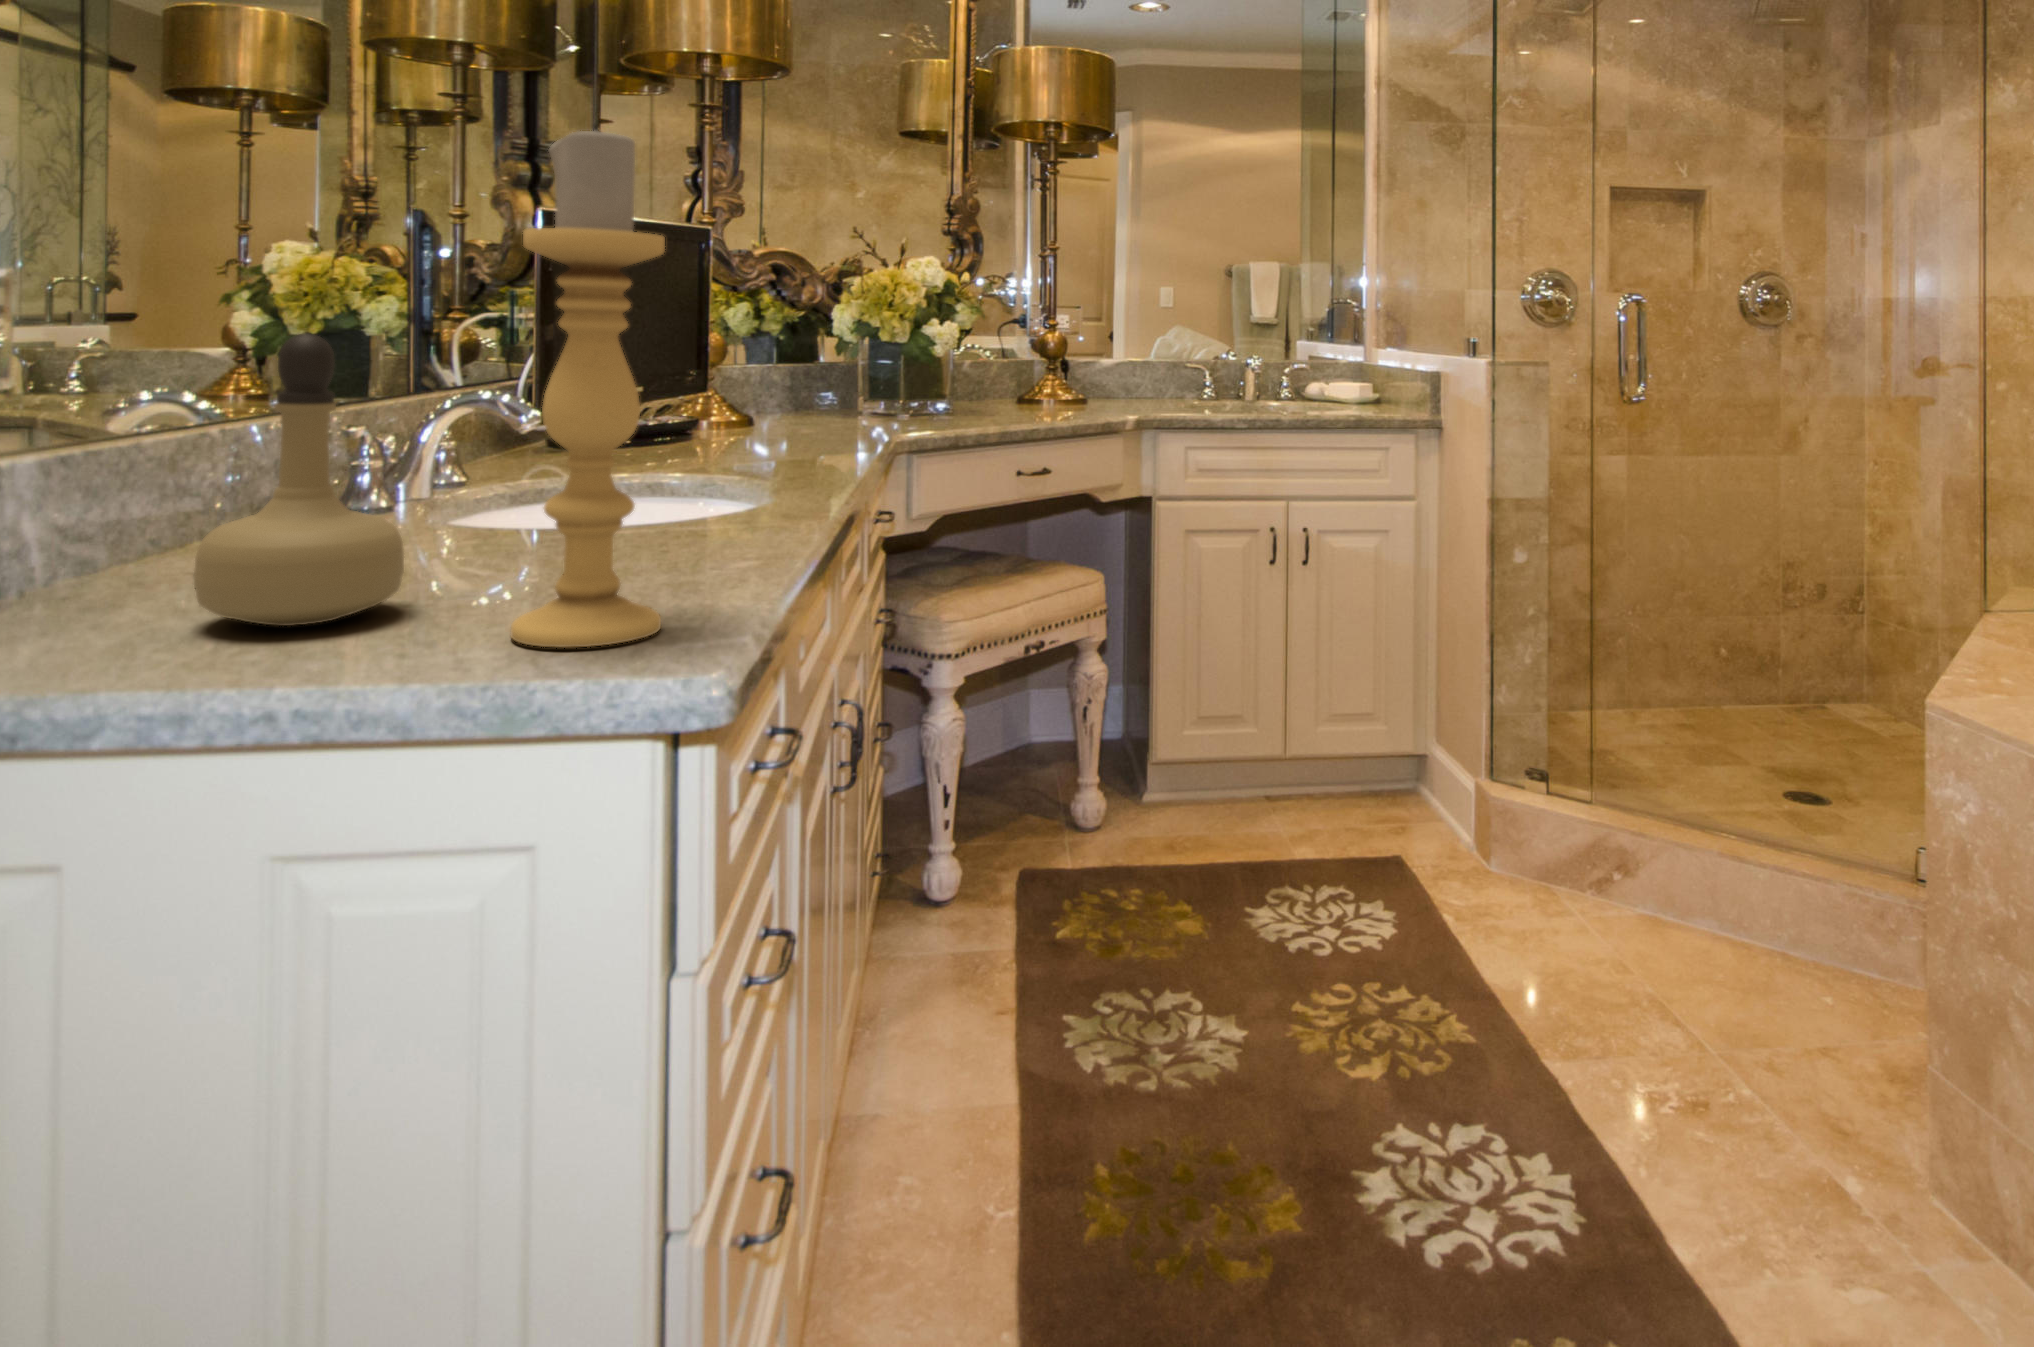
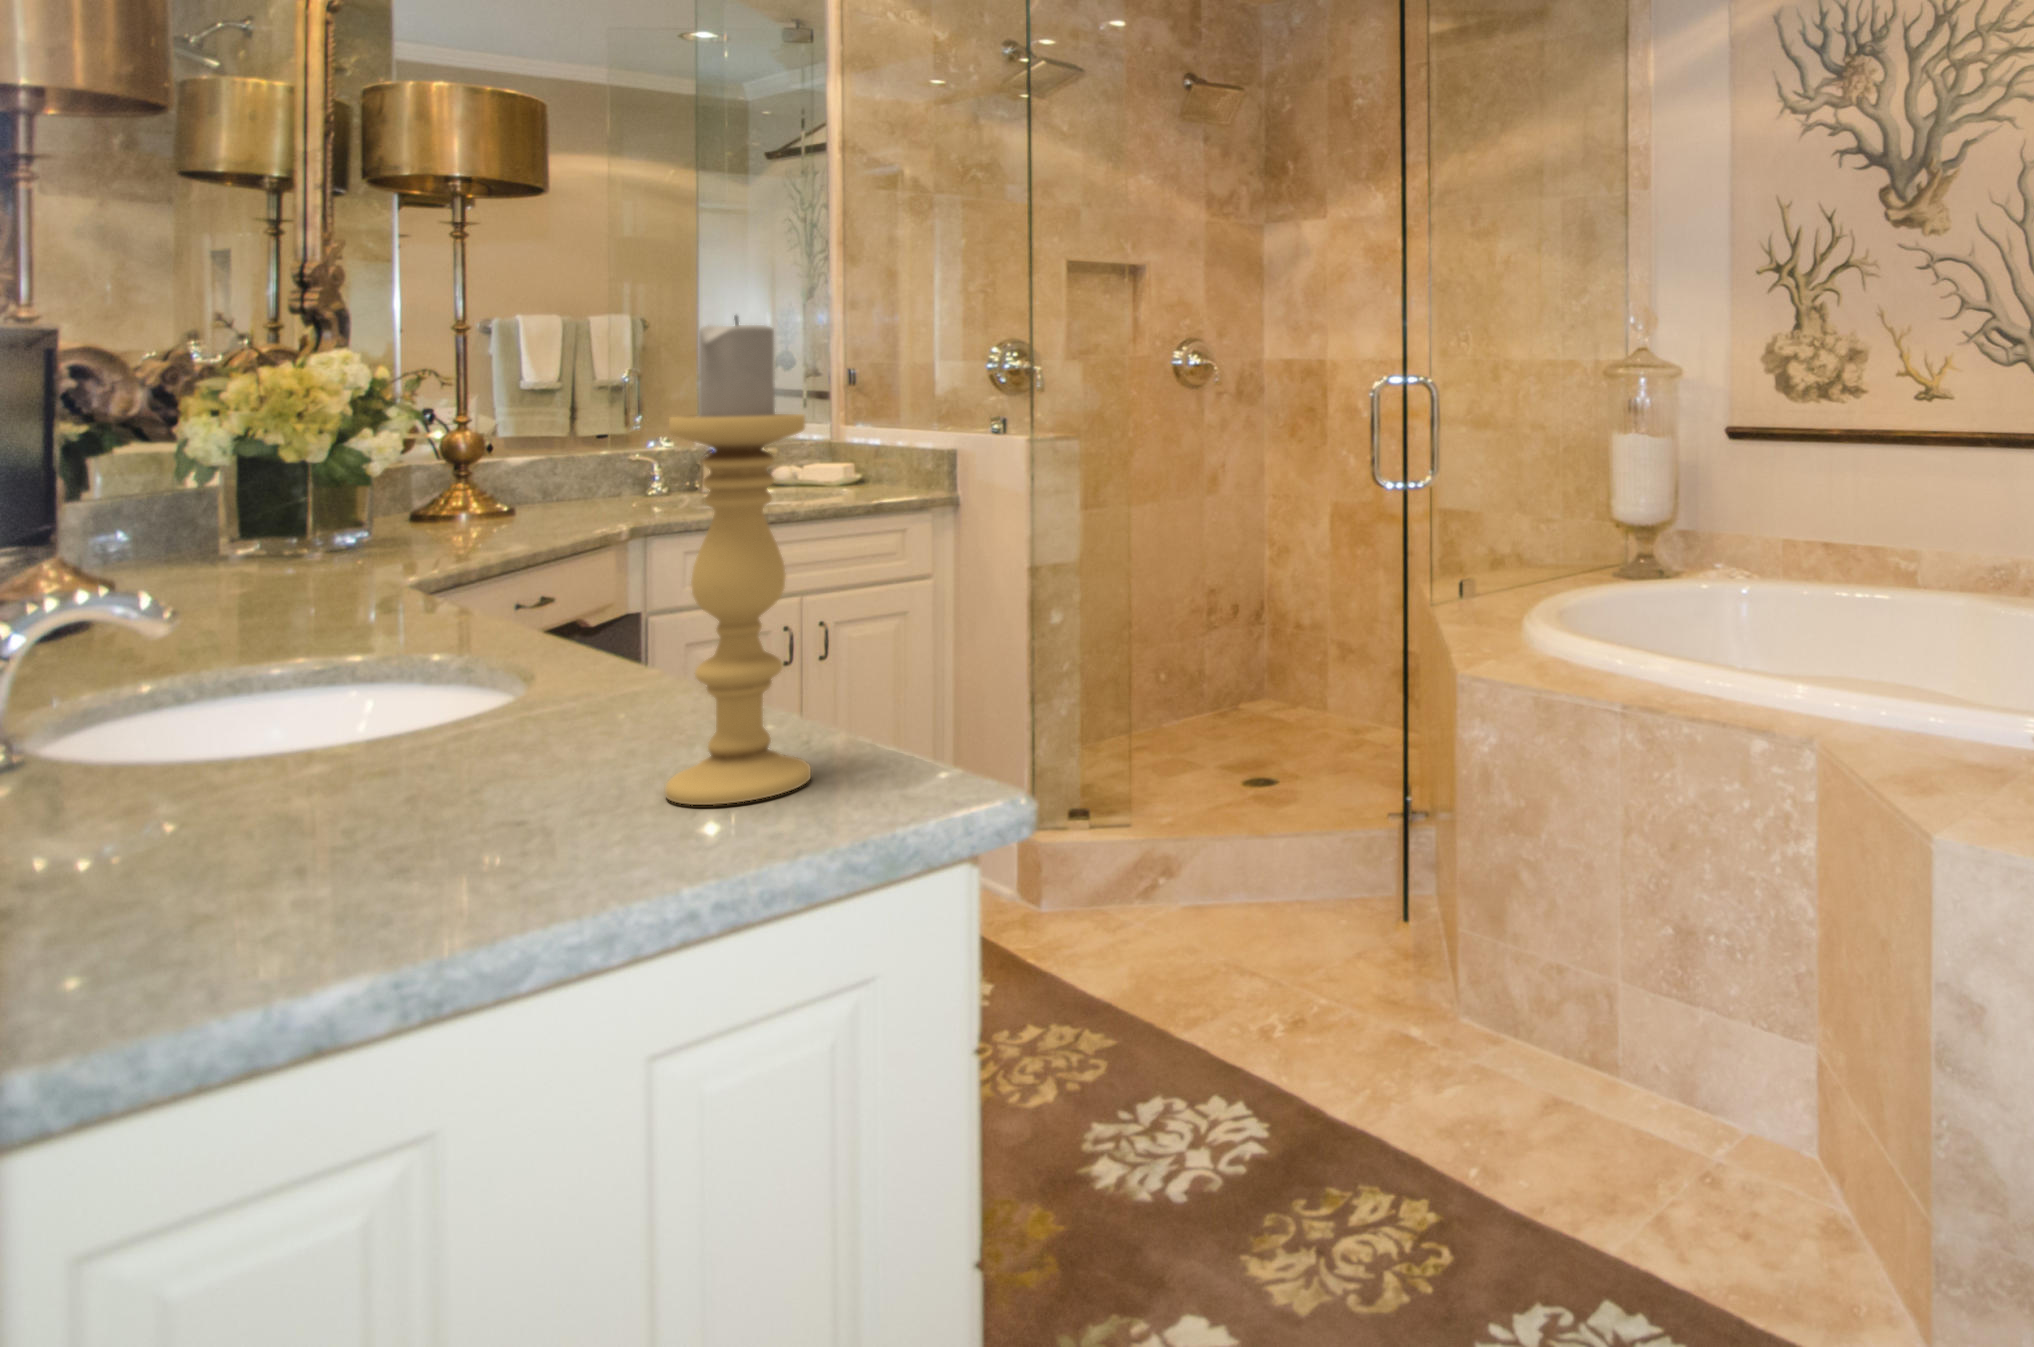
perfume bottle: present [194,333,404,626] -> none [257,539,499,861]

